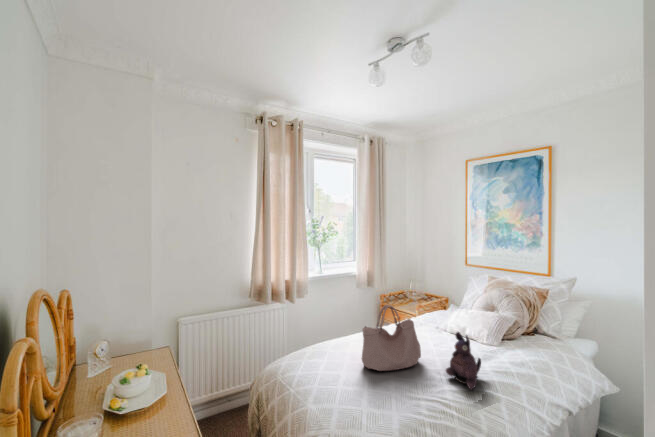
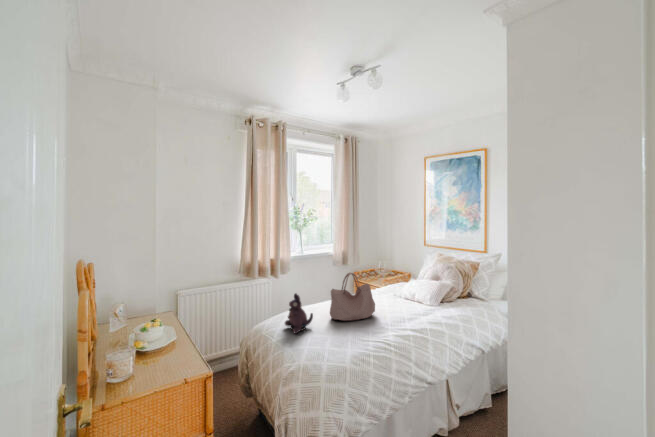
plush toy: present [446,332,481,390] -> present [285,293,313,334]

